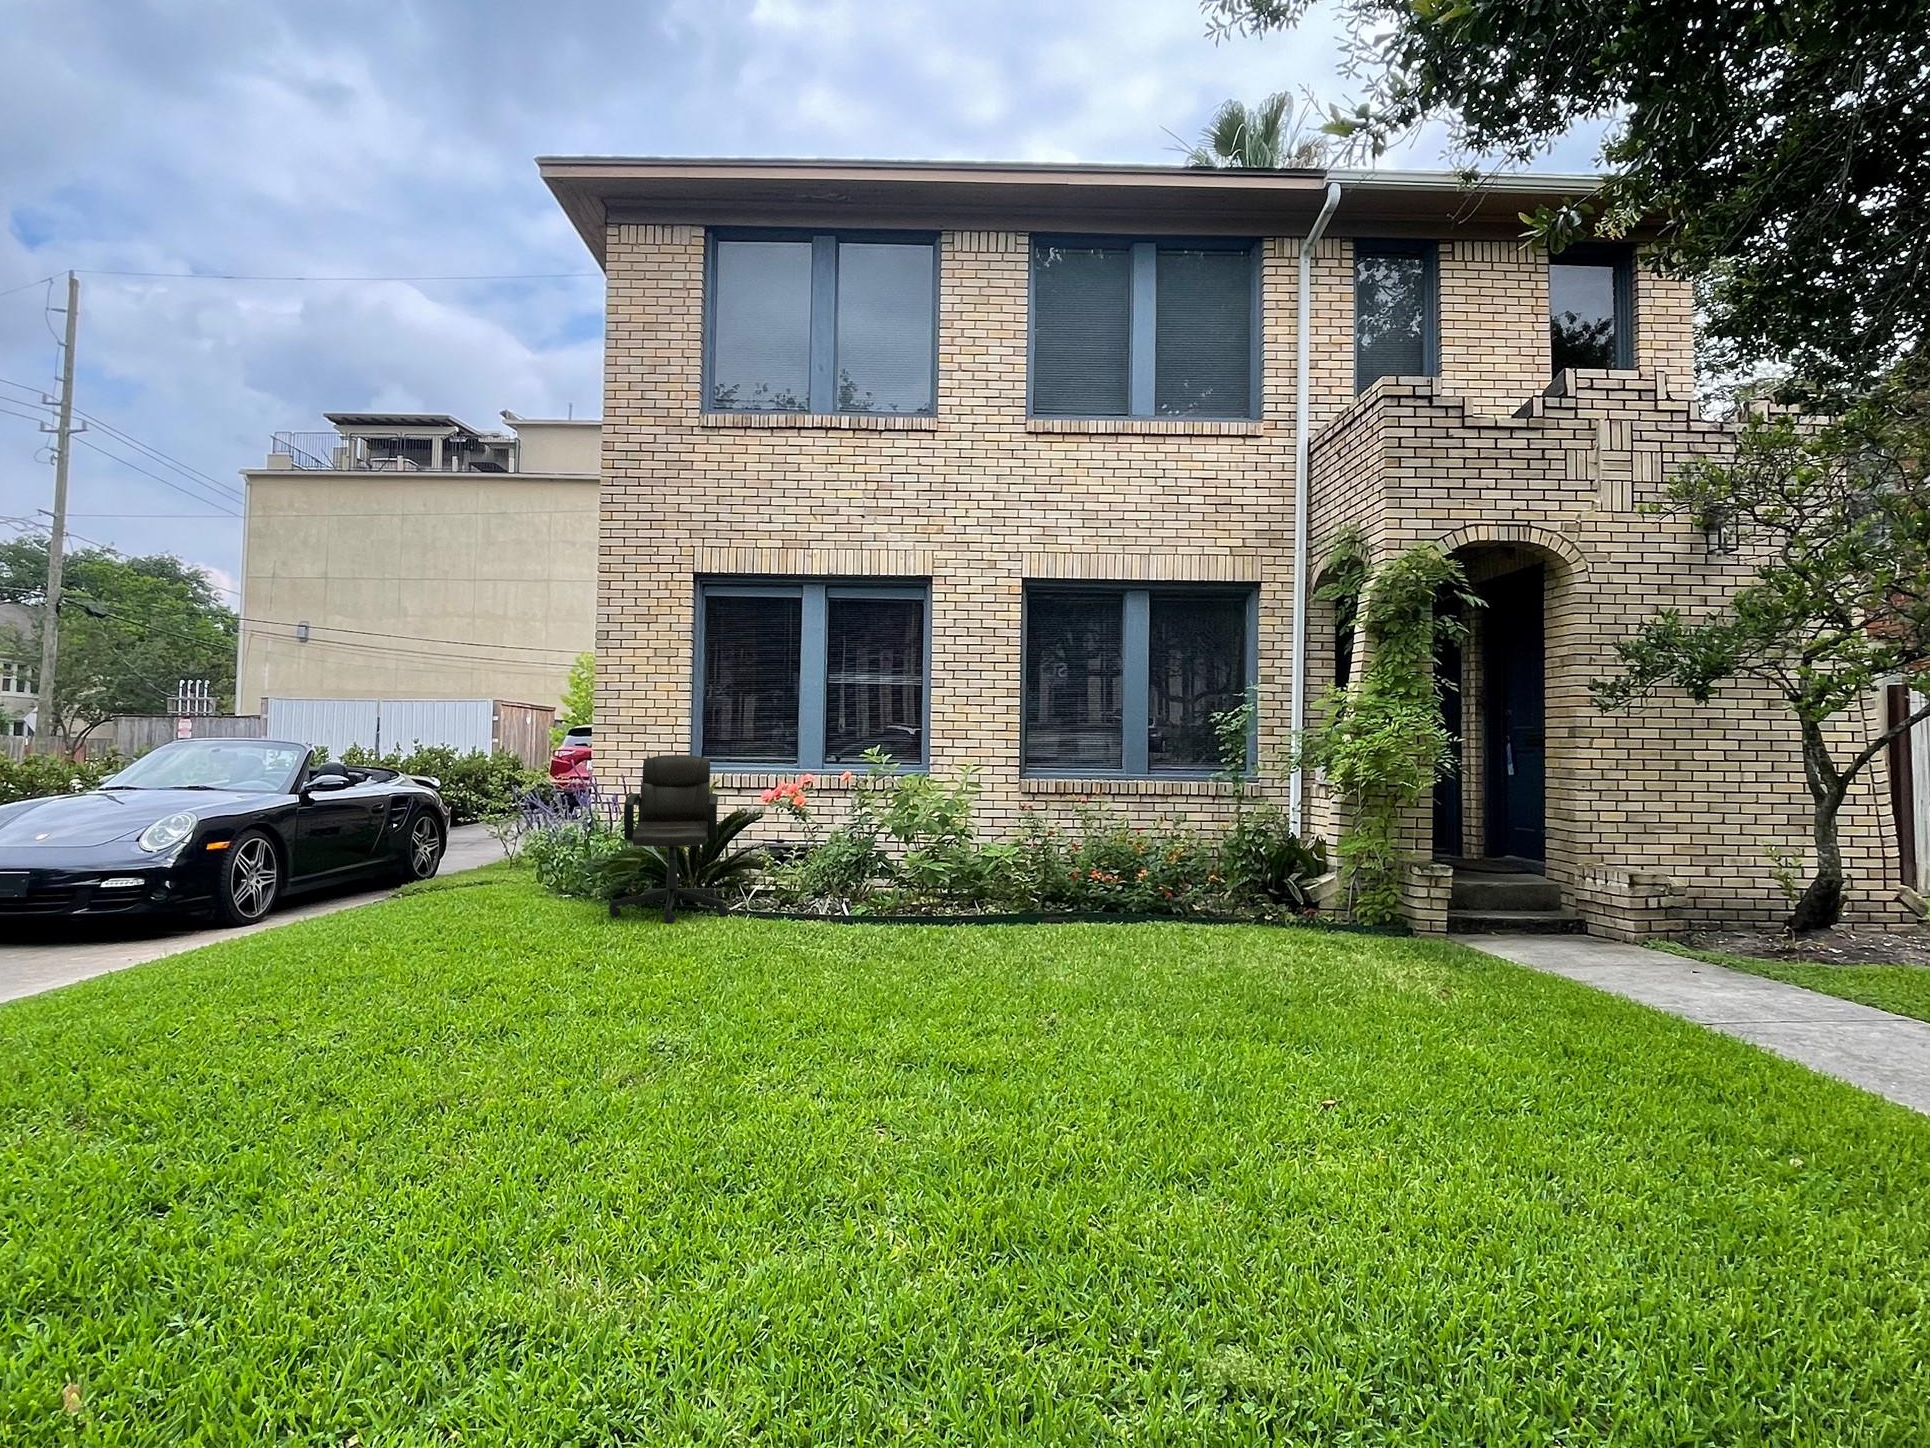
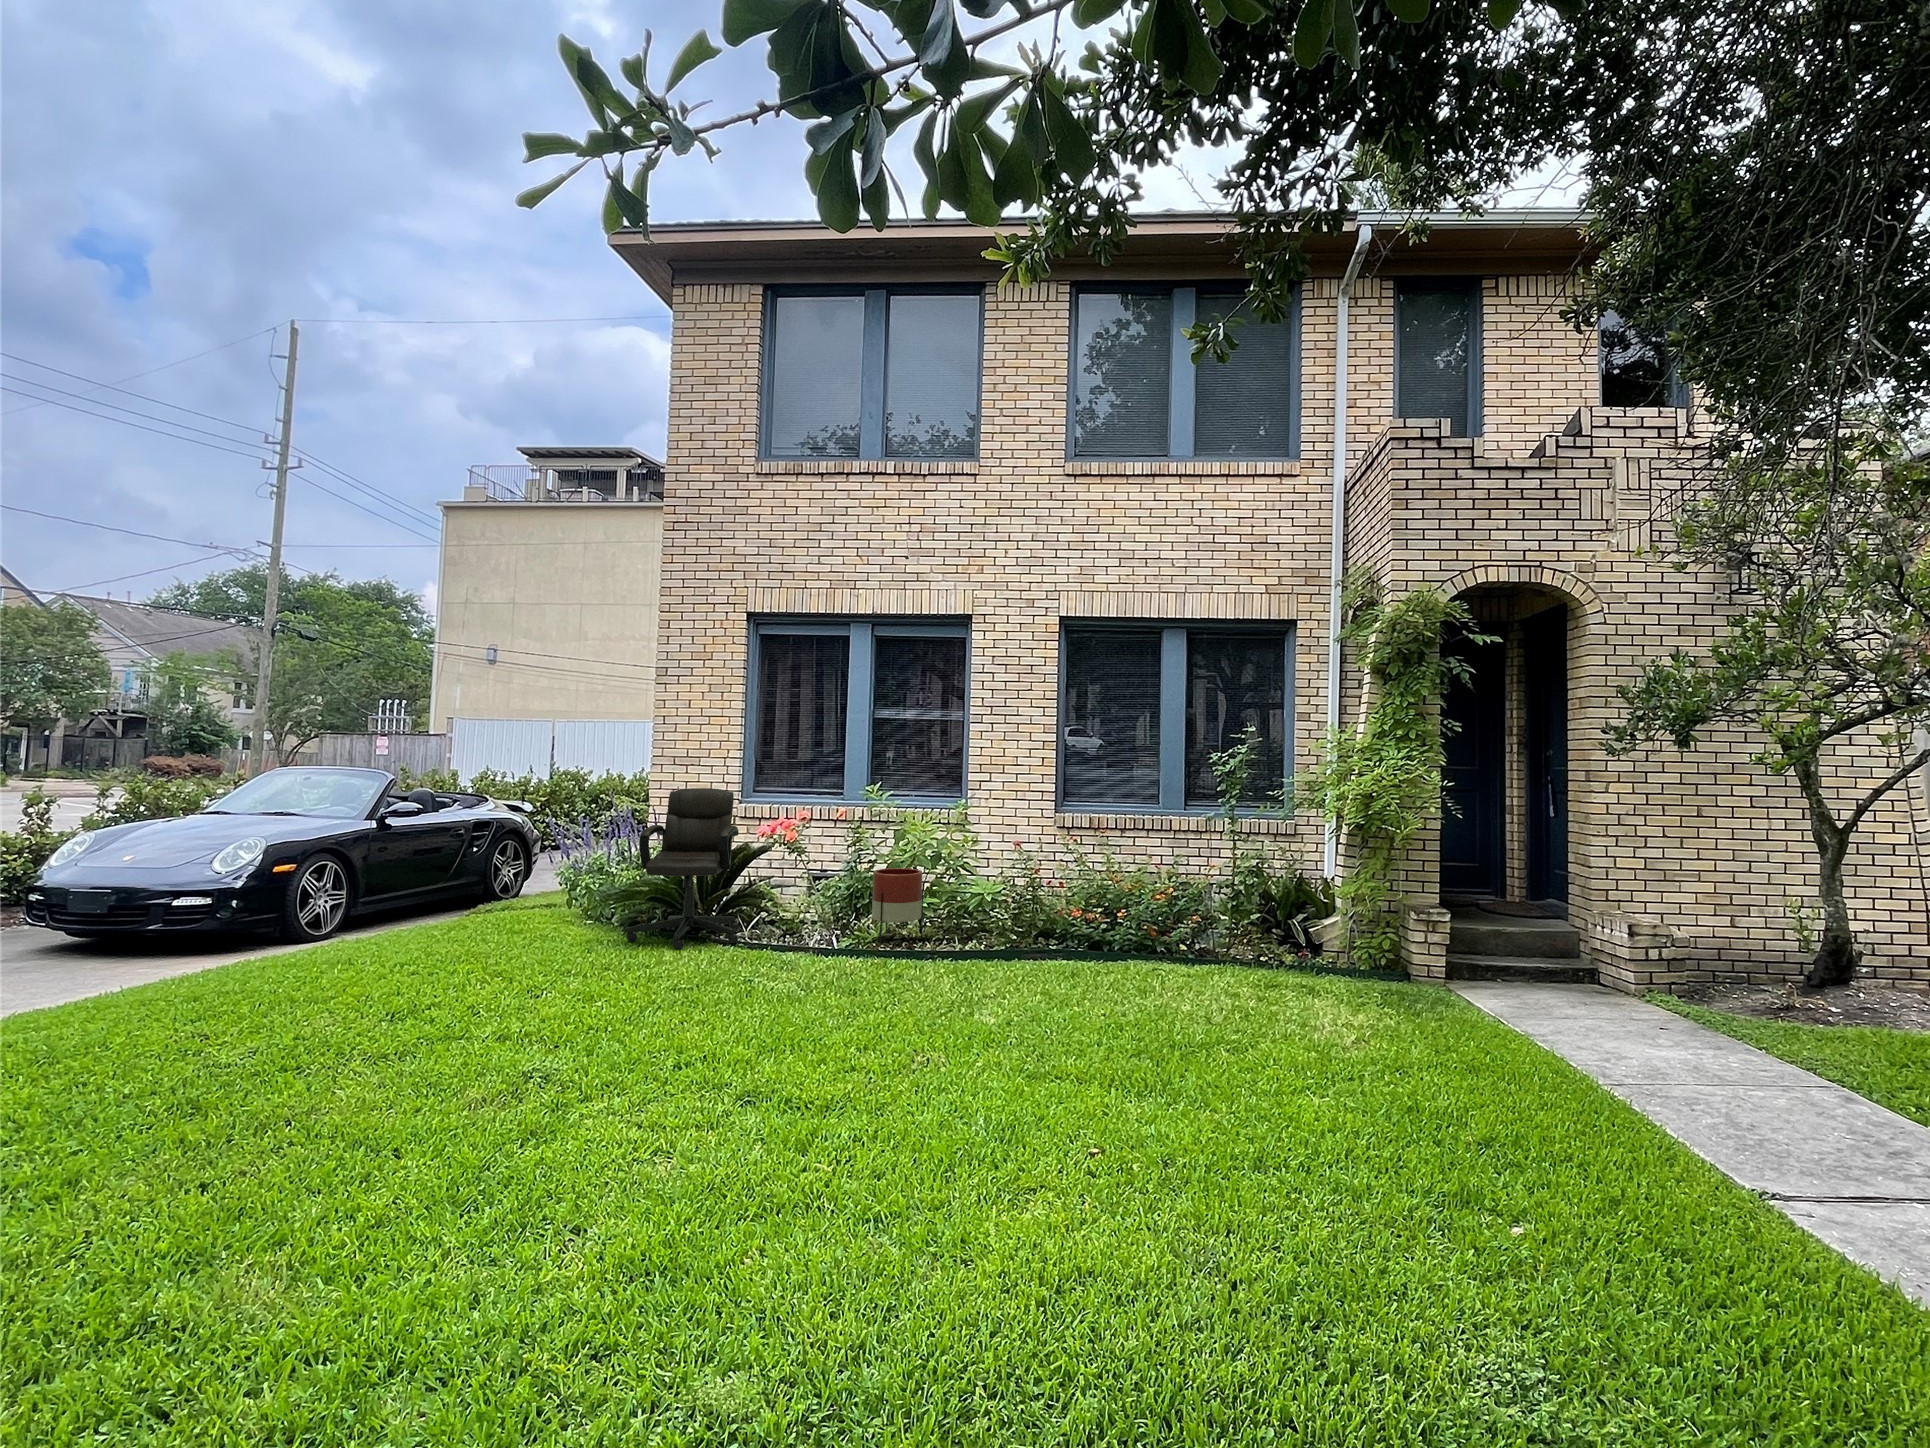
planter: none [861,835,914,912] -> present [872,868,923,943]

